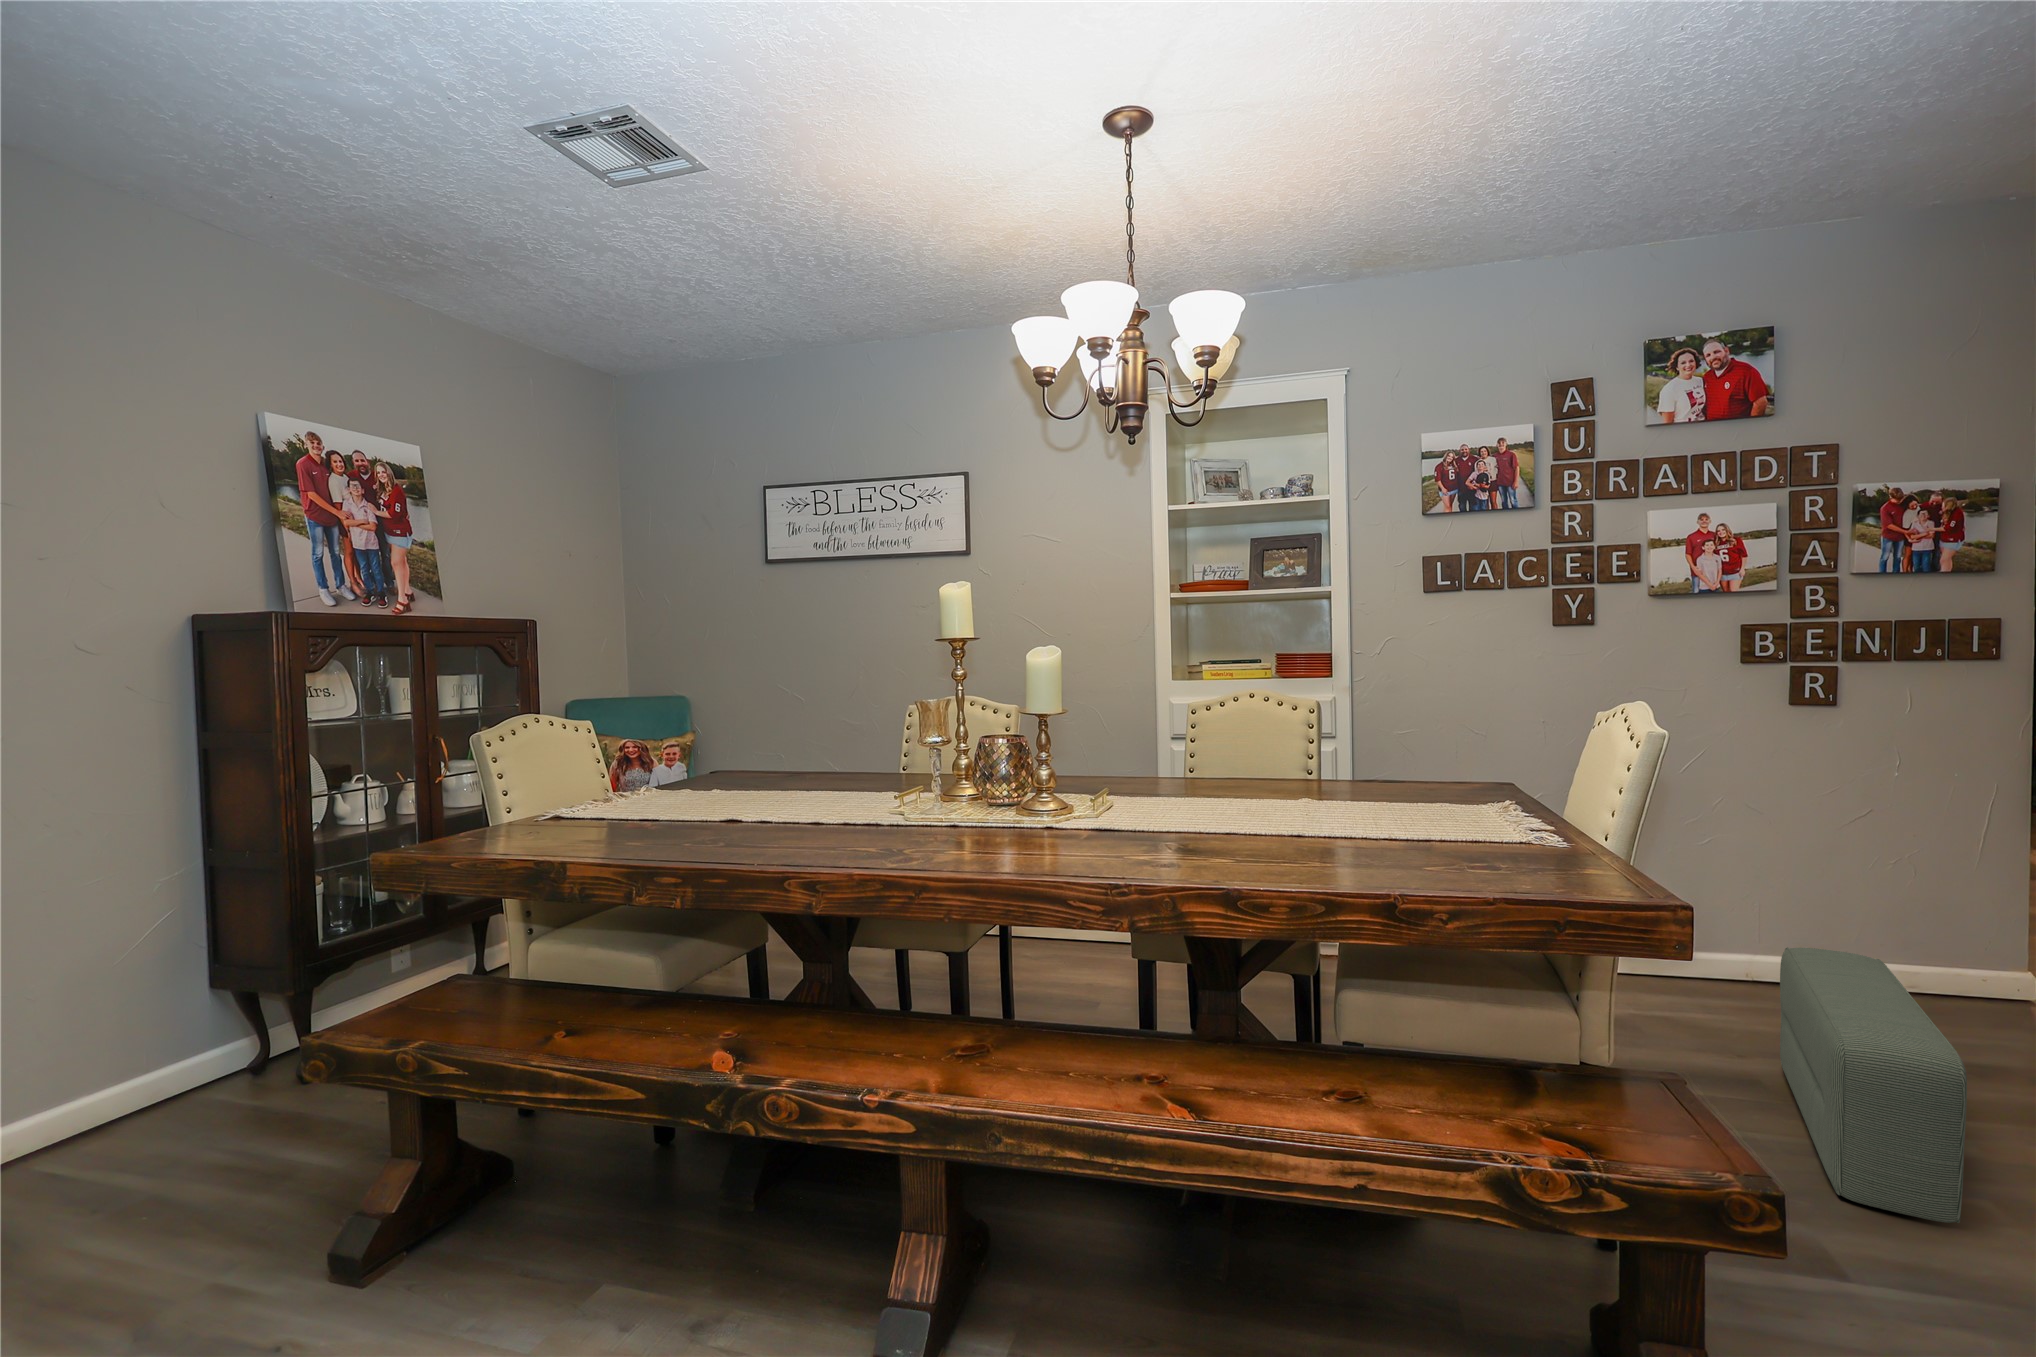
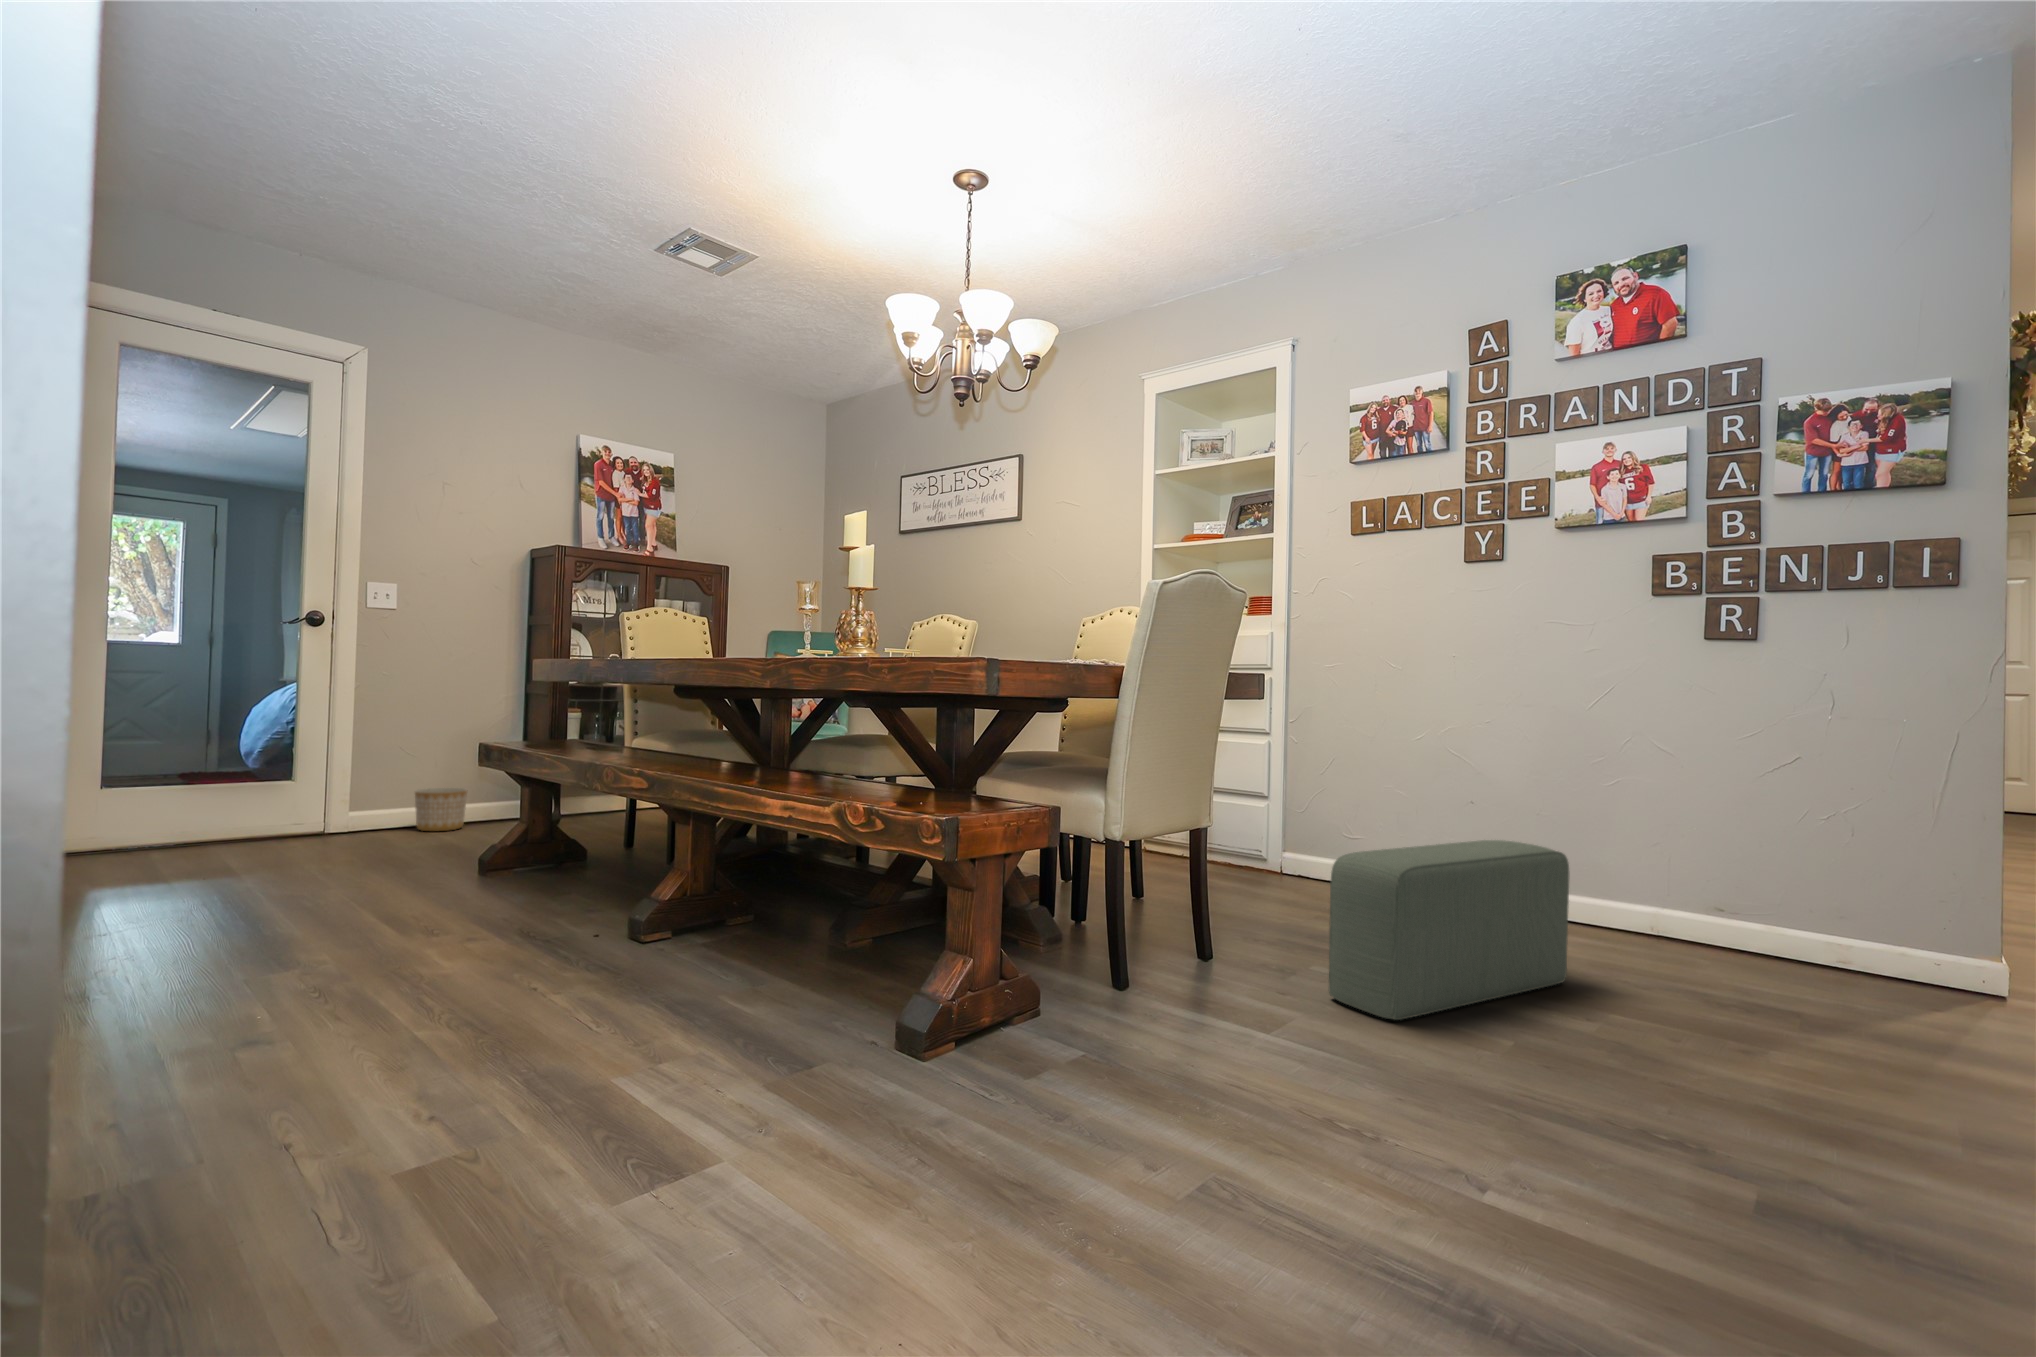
planter: none [33,1084,155,1196] -> present [415,788,467,831]

